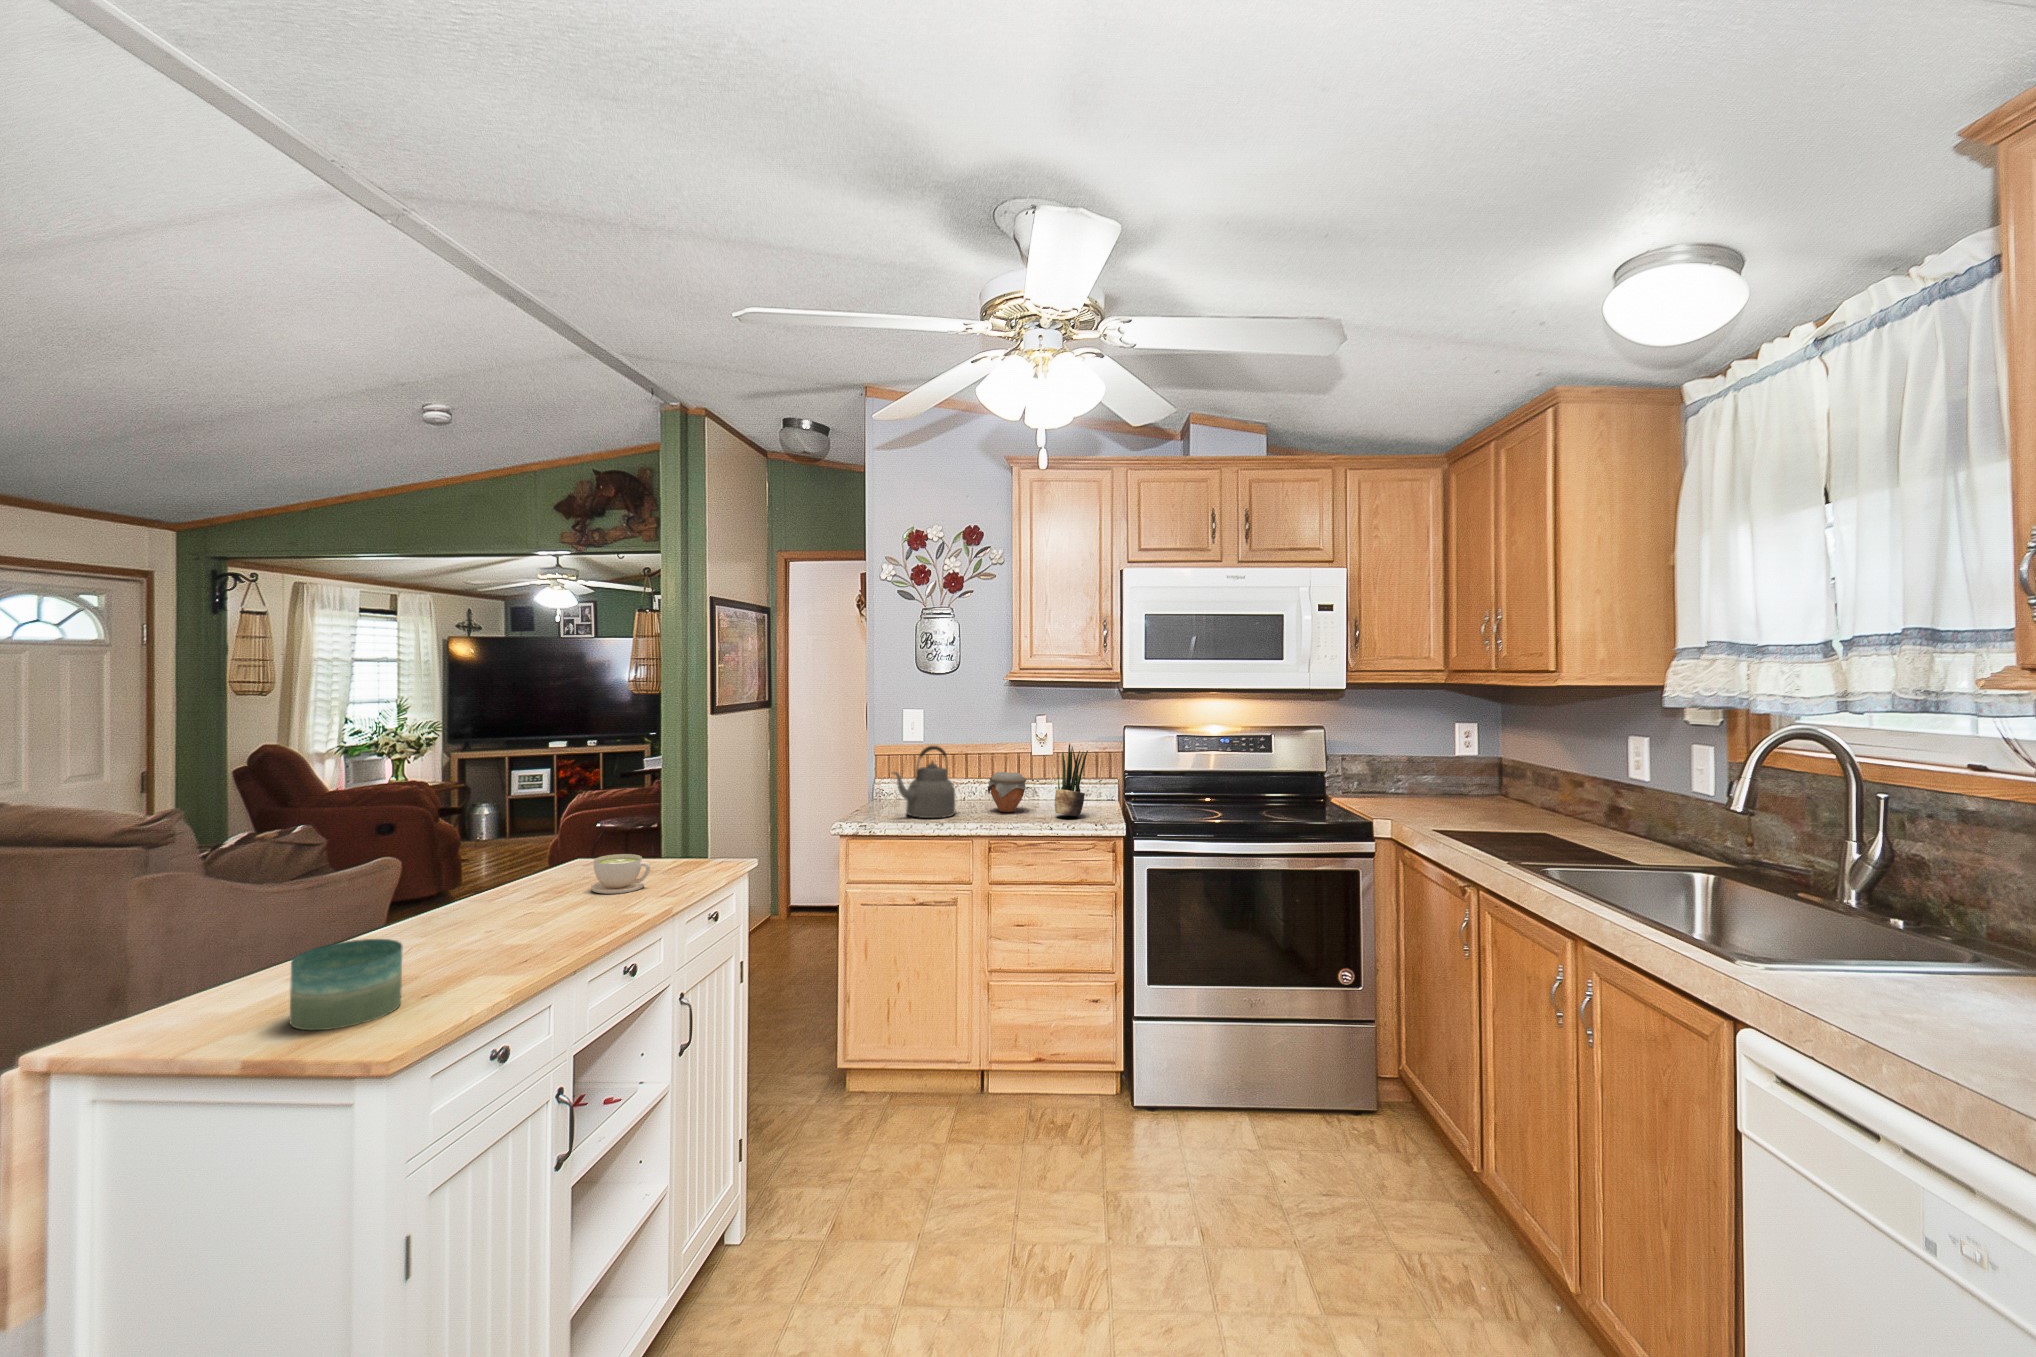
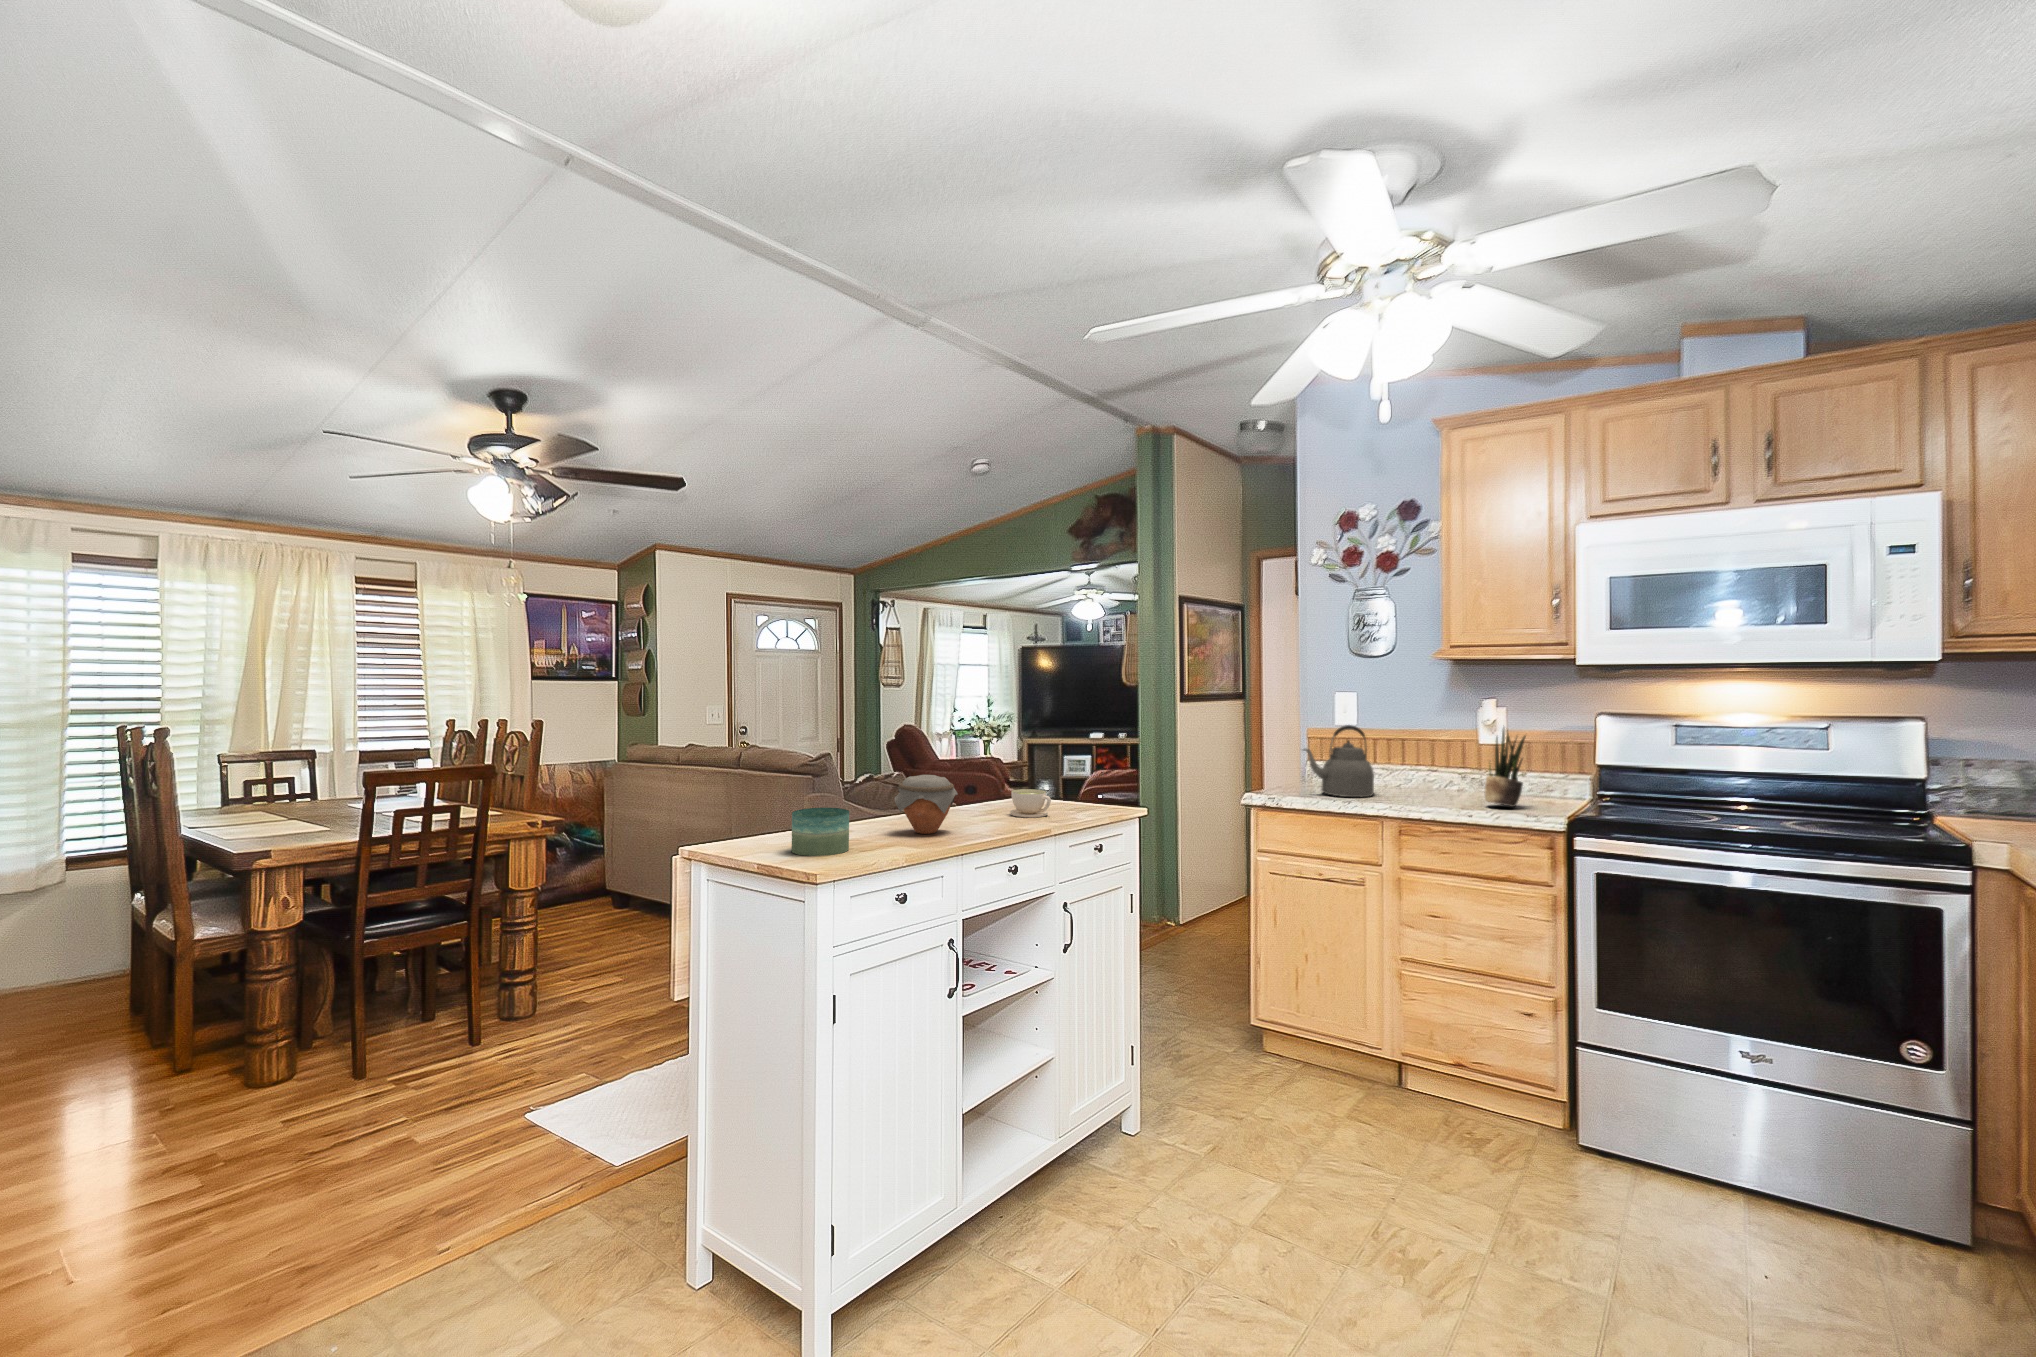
jar: present [988,772,1026,812] -> present [894,775,958,834]

